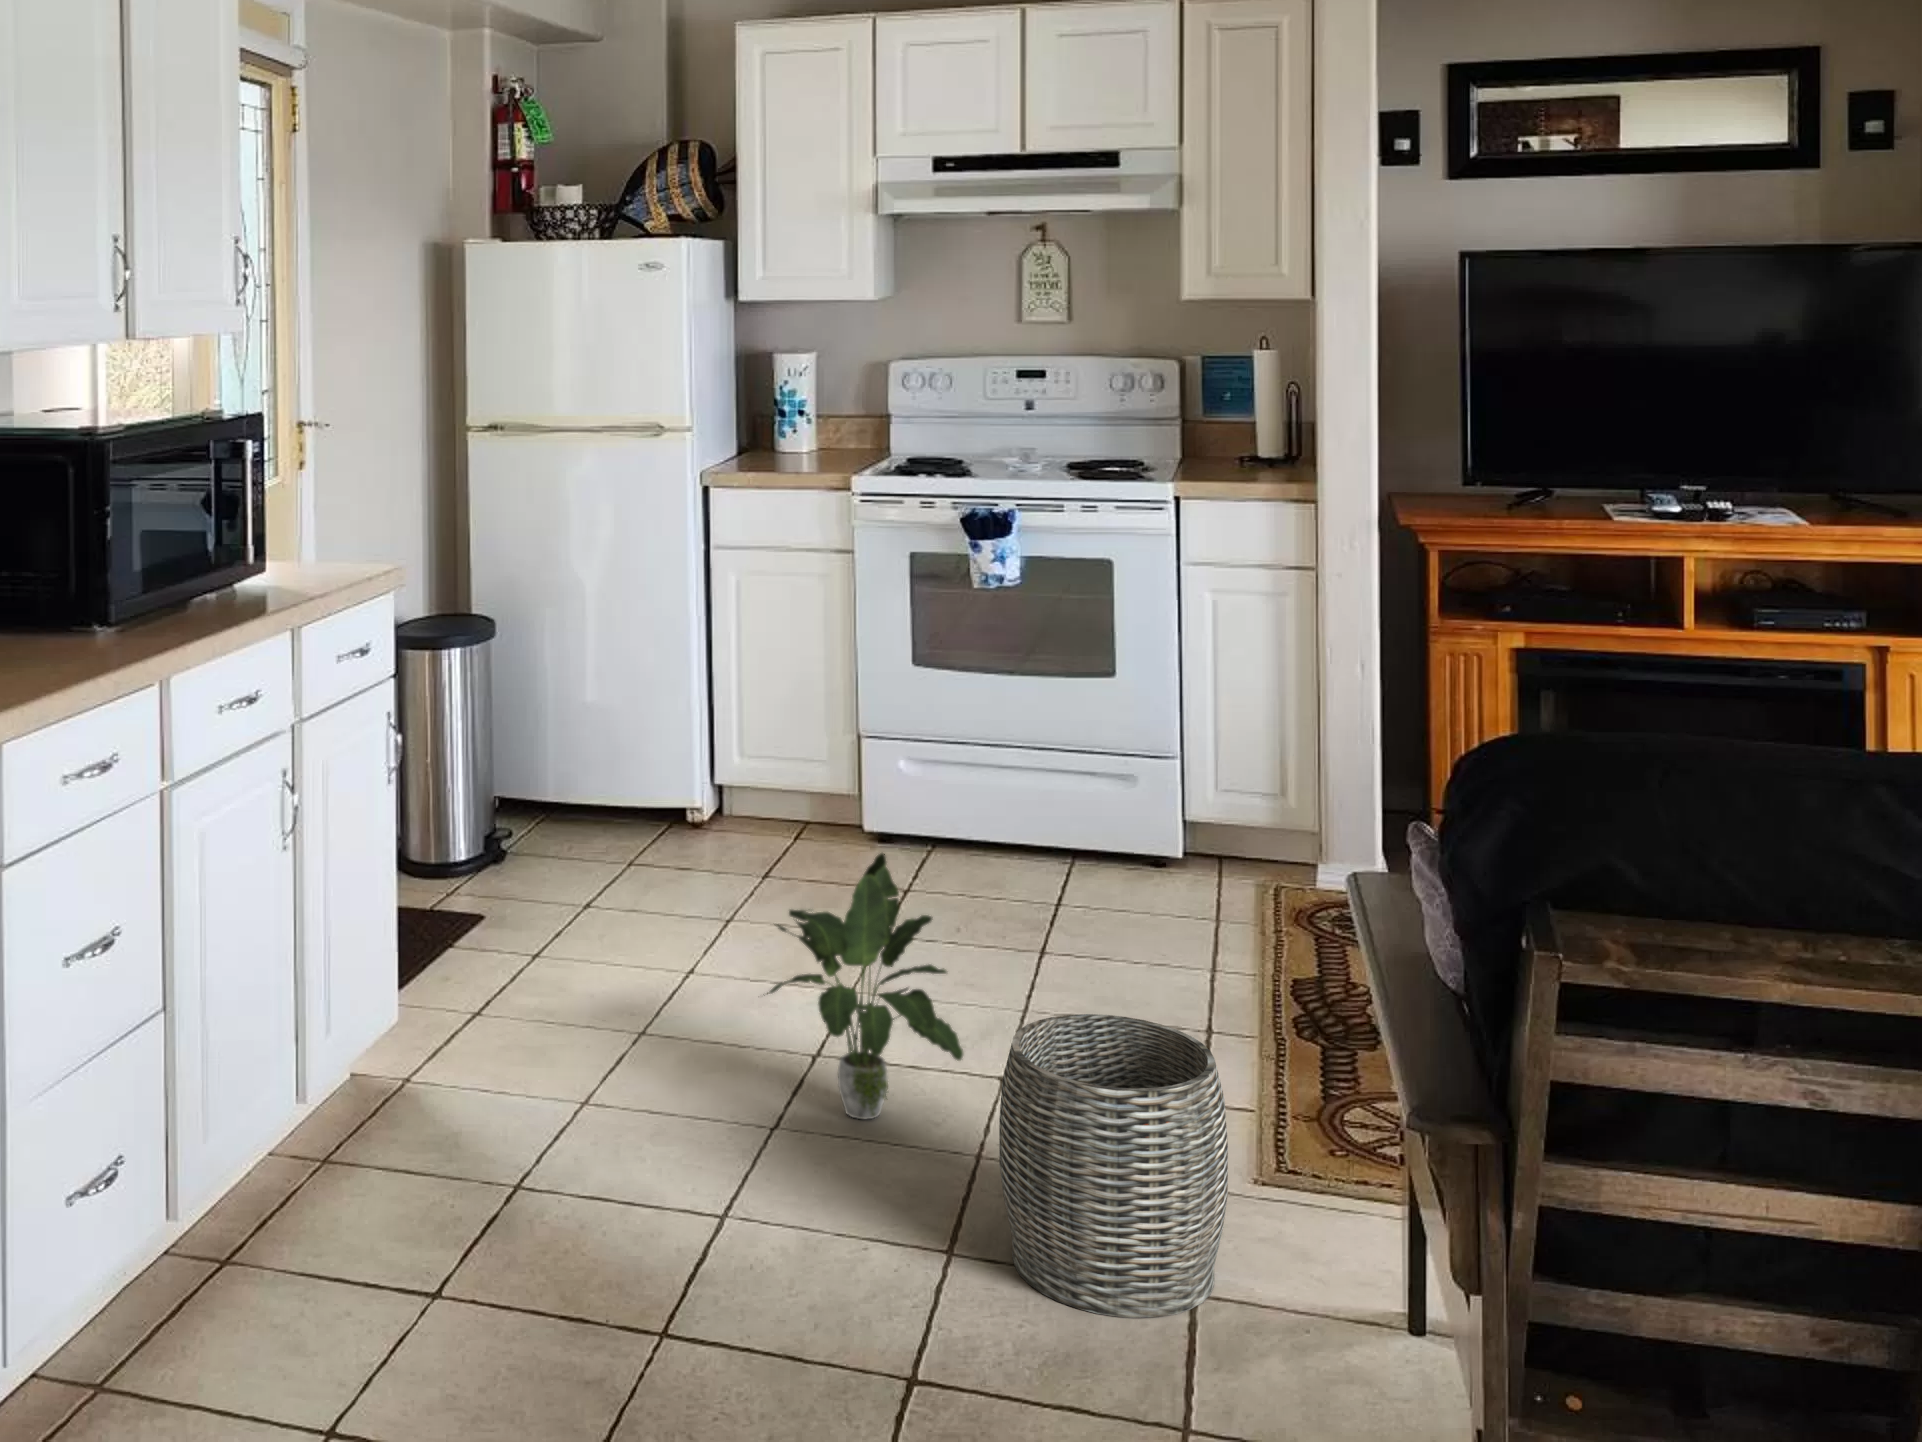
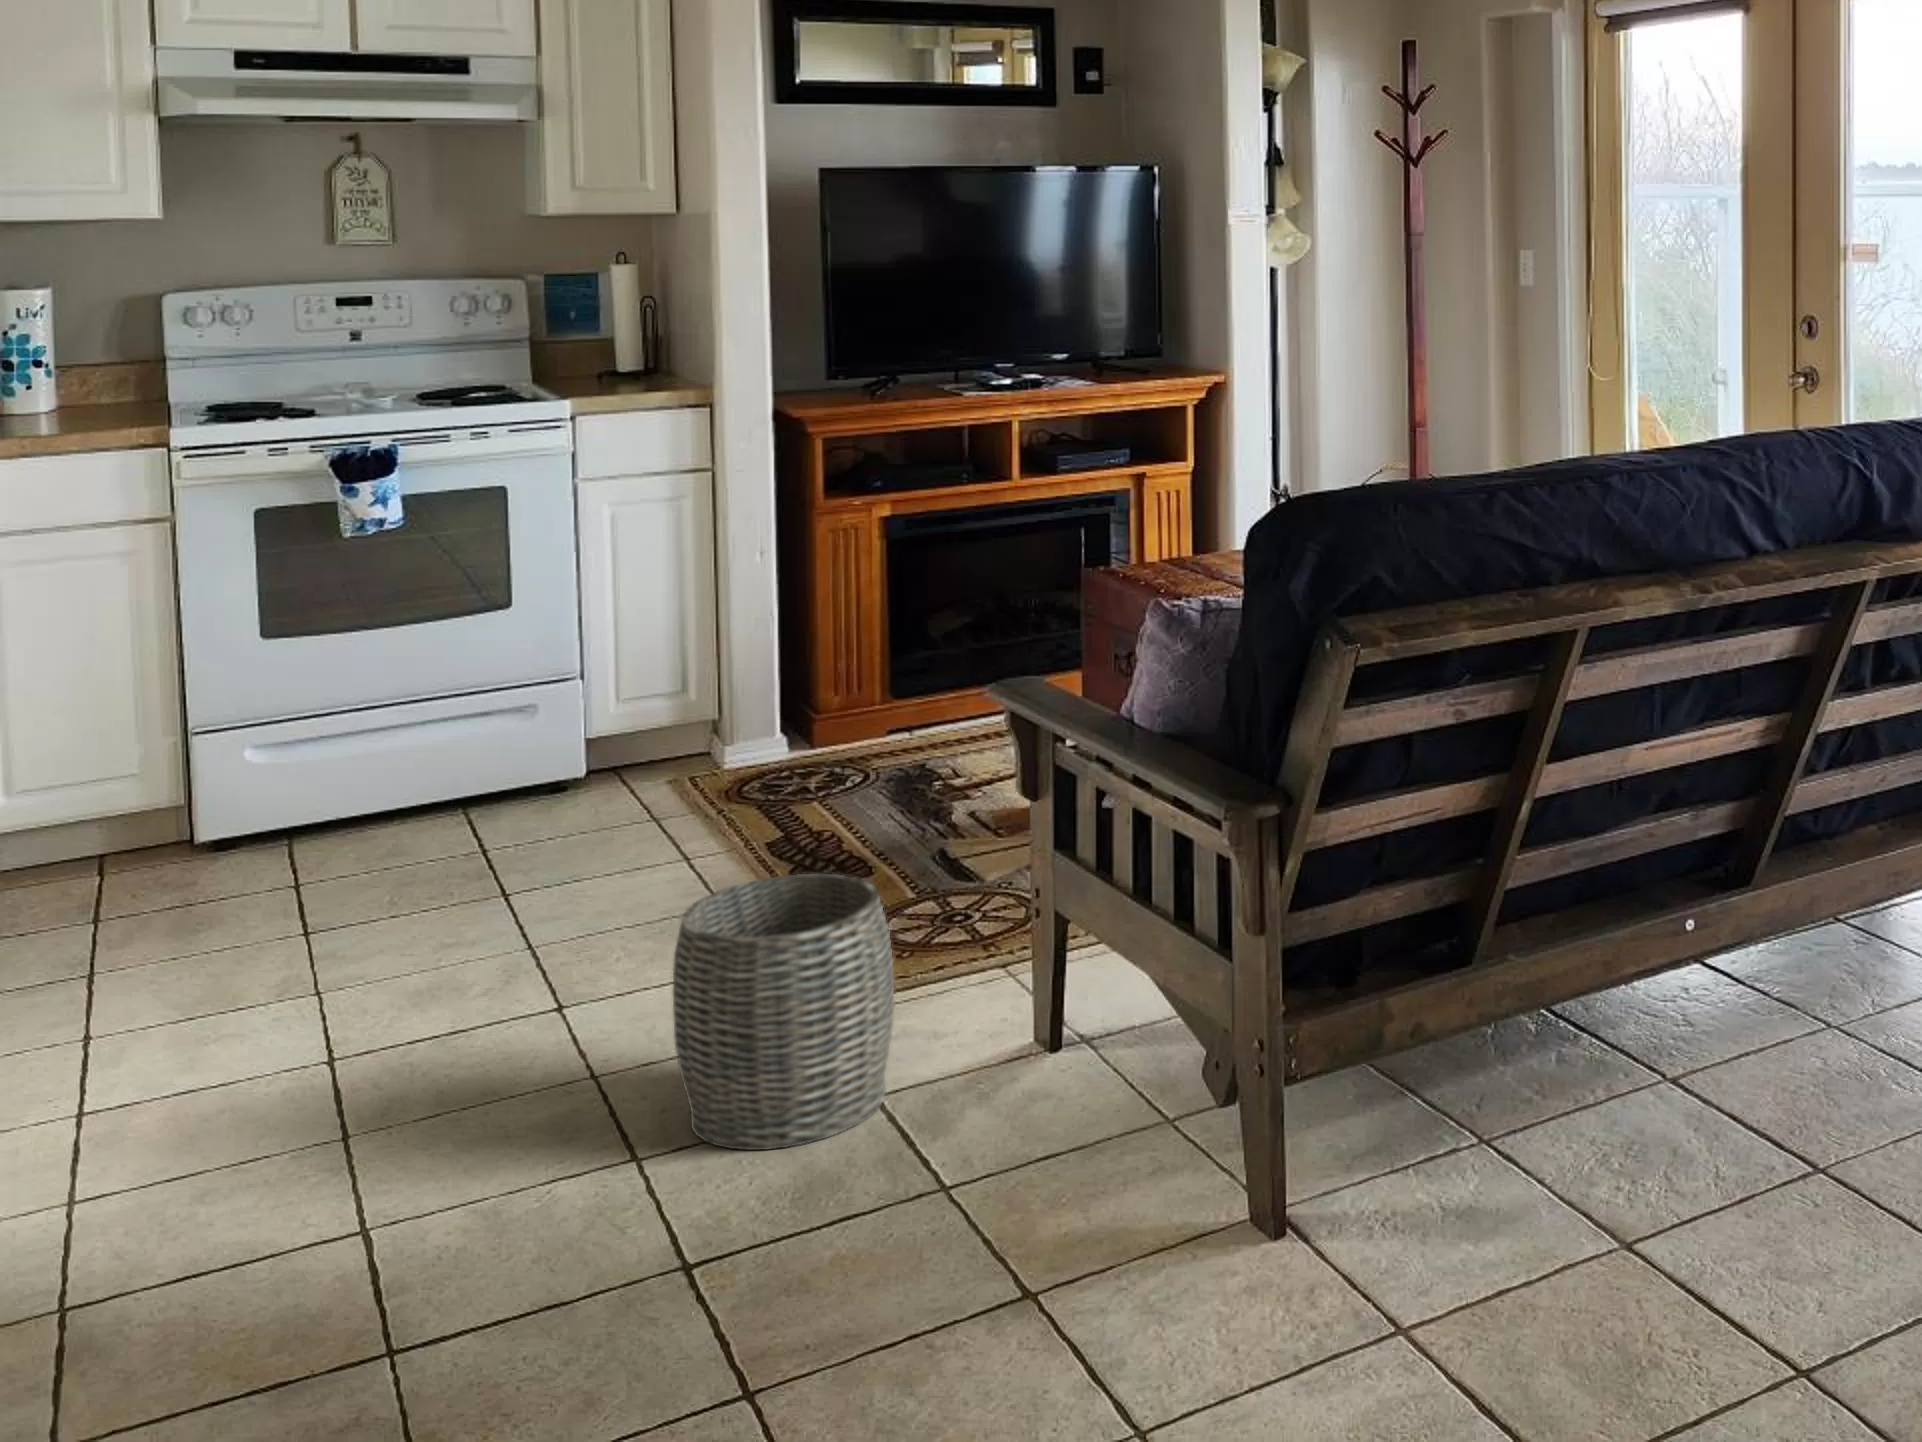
potted plant: present [764,853,963,1119] -> none [313,799,563,1090]

